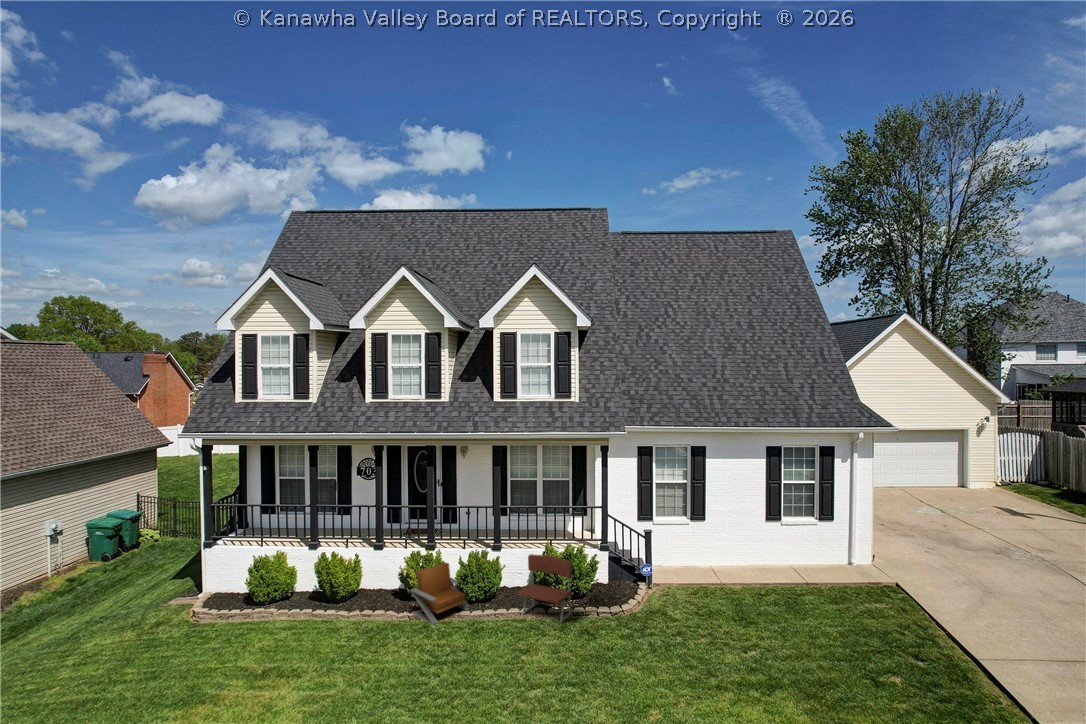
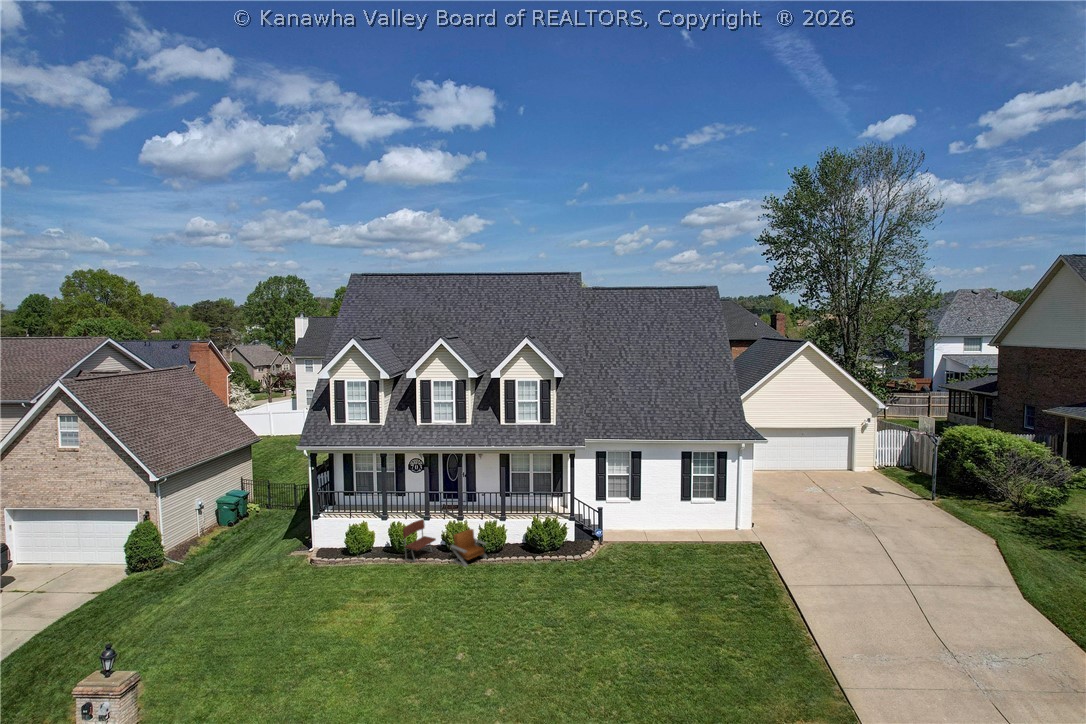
bench: present [517,554,572,623] -> present [403,519,436,562]

